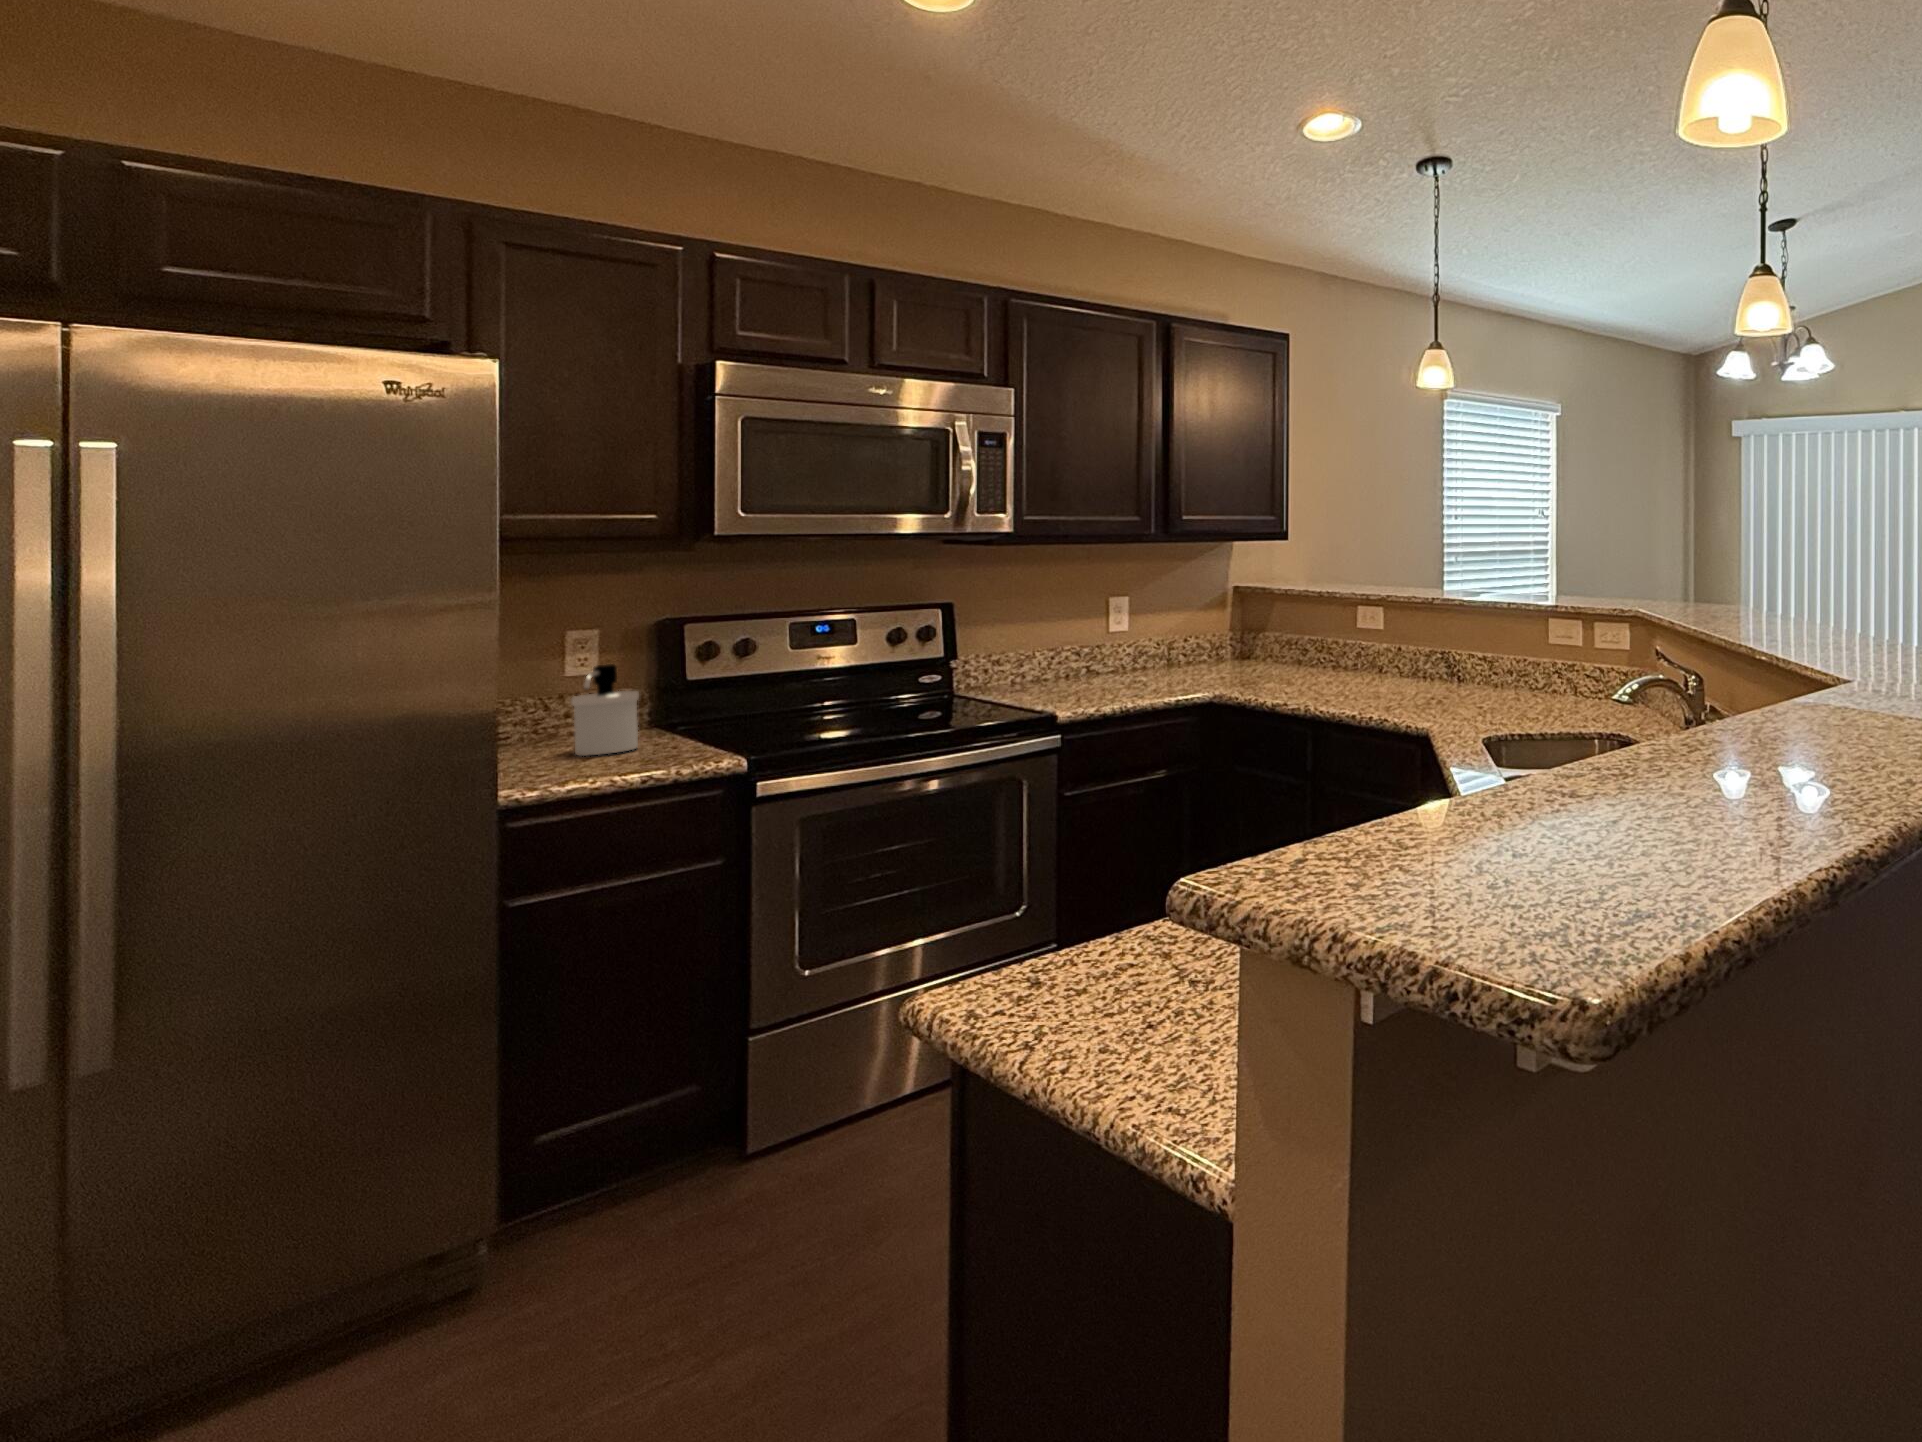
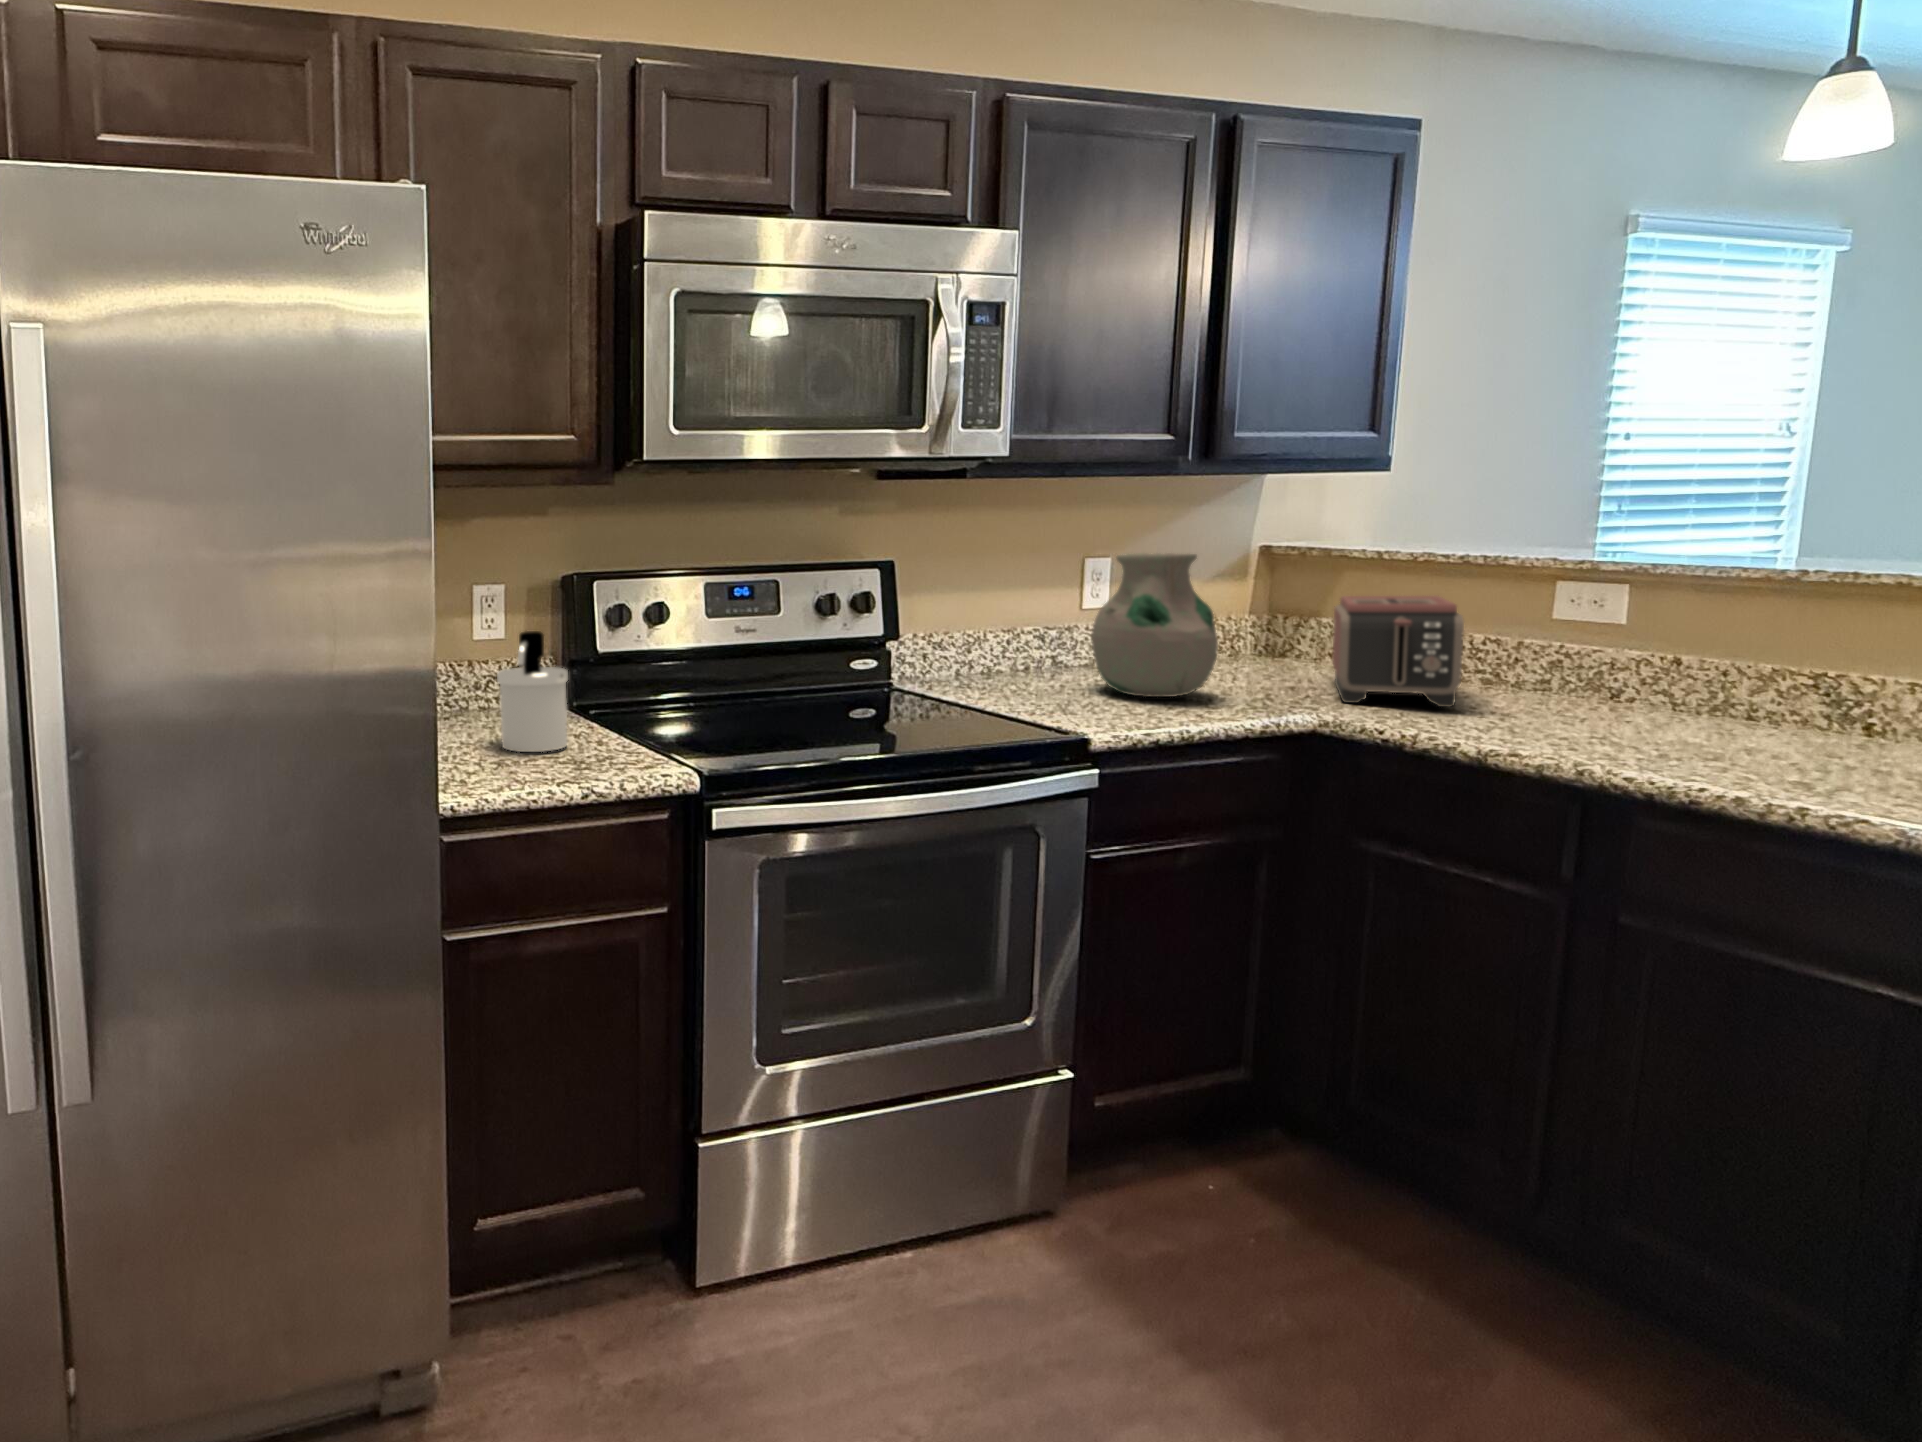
vase: none [1093,594,1167,686] -> present [1091,553,1218,697]
toaster: none [1236,615,1306,681] -> present [1332,596,1464,707]

